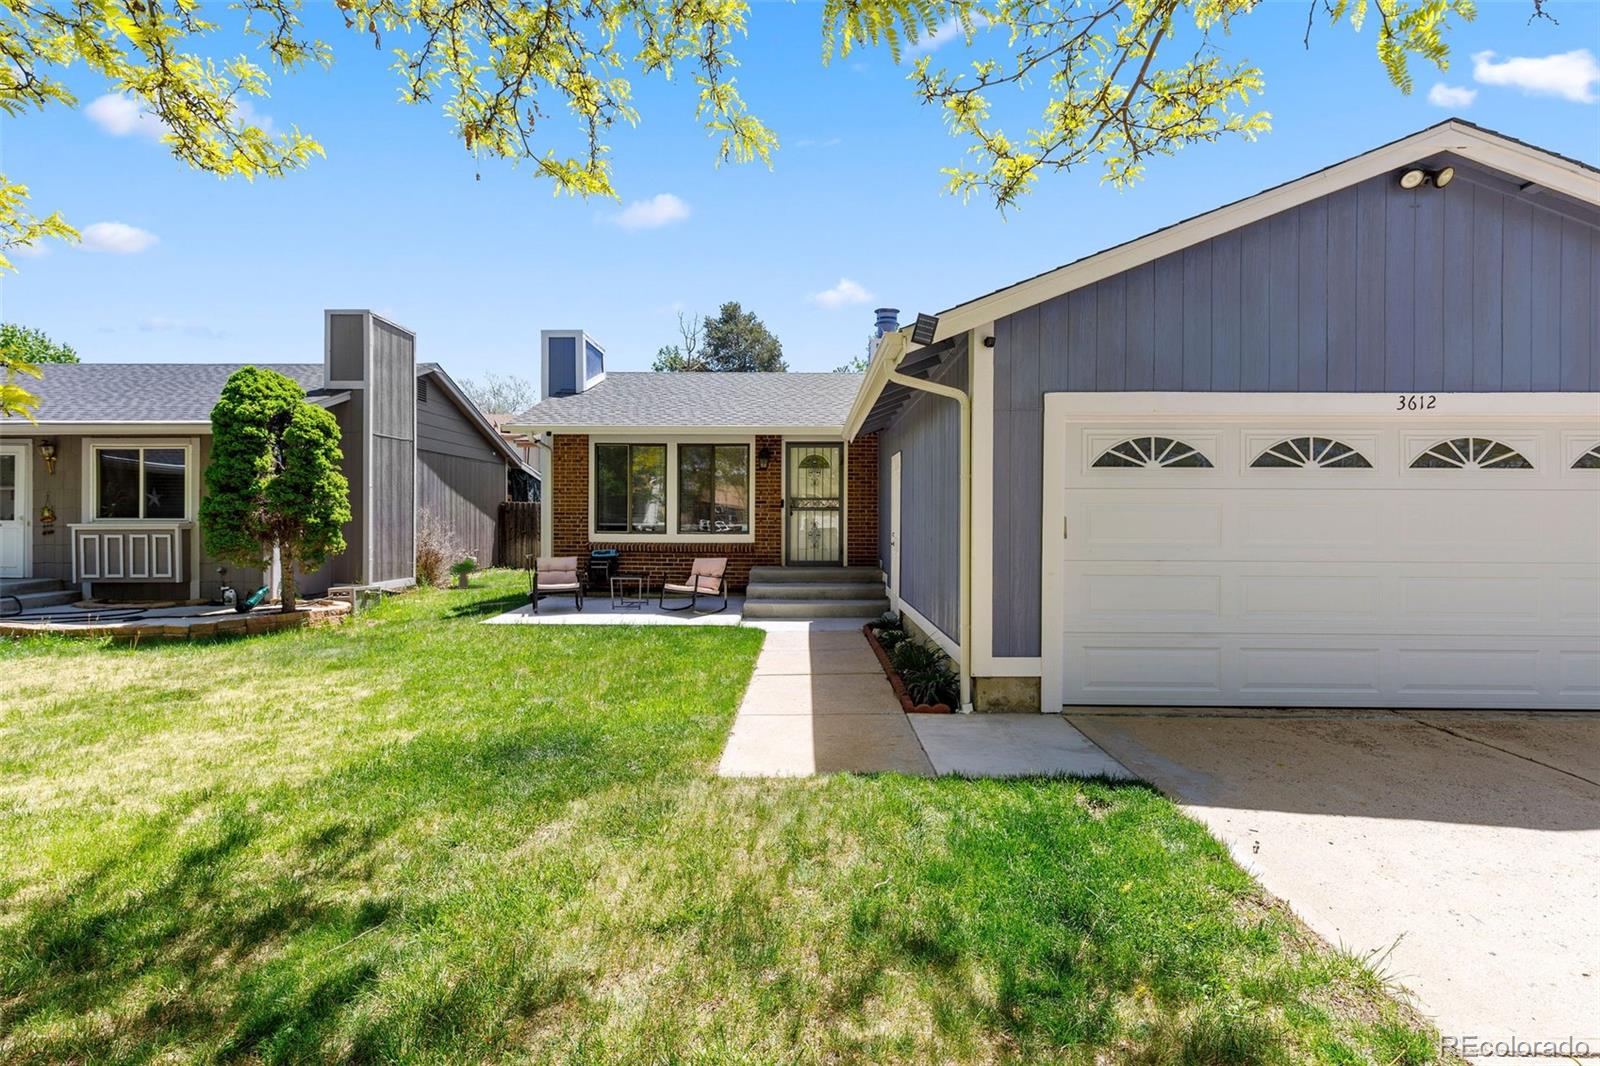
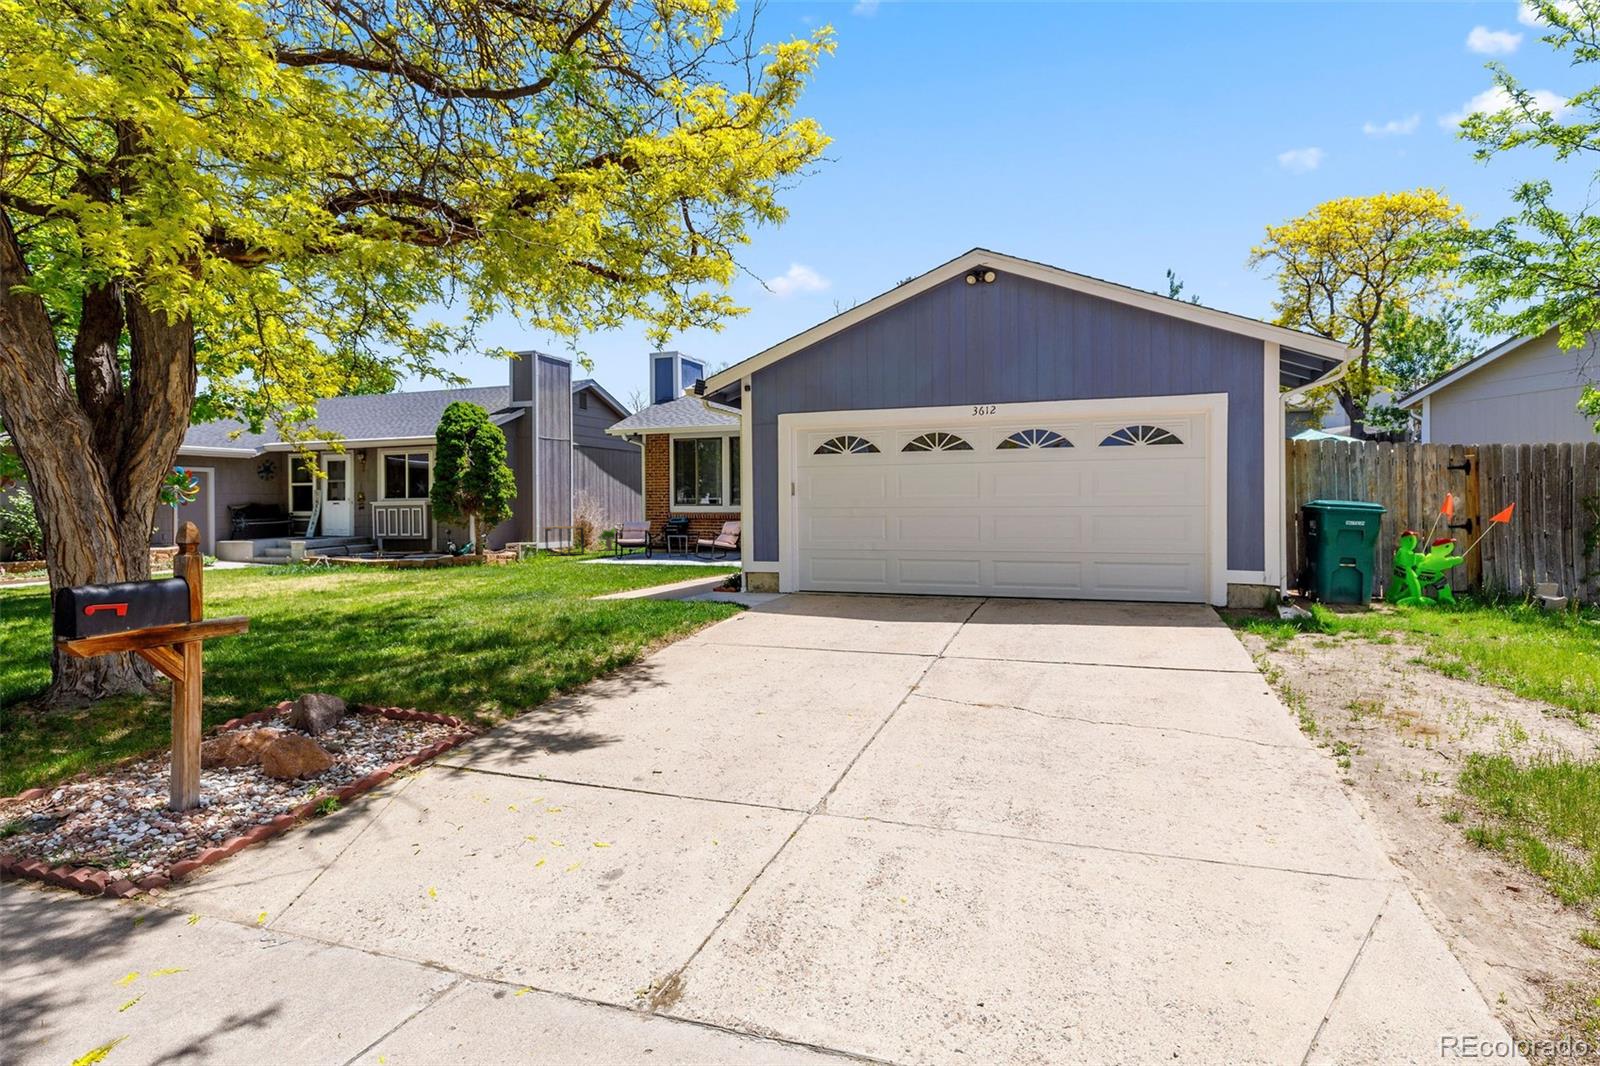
side table: none [380,559,443,603] -> present [543,526,585,556]

